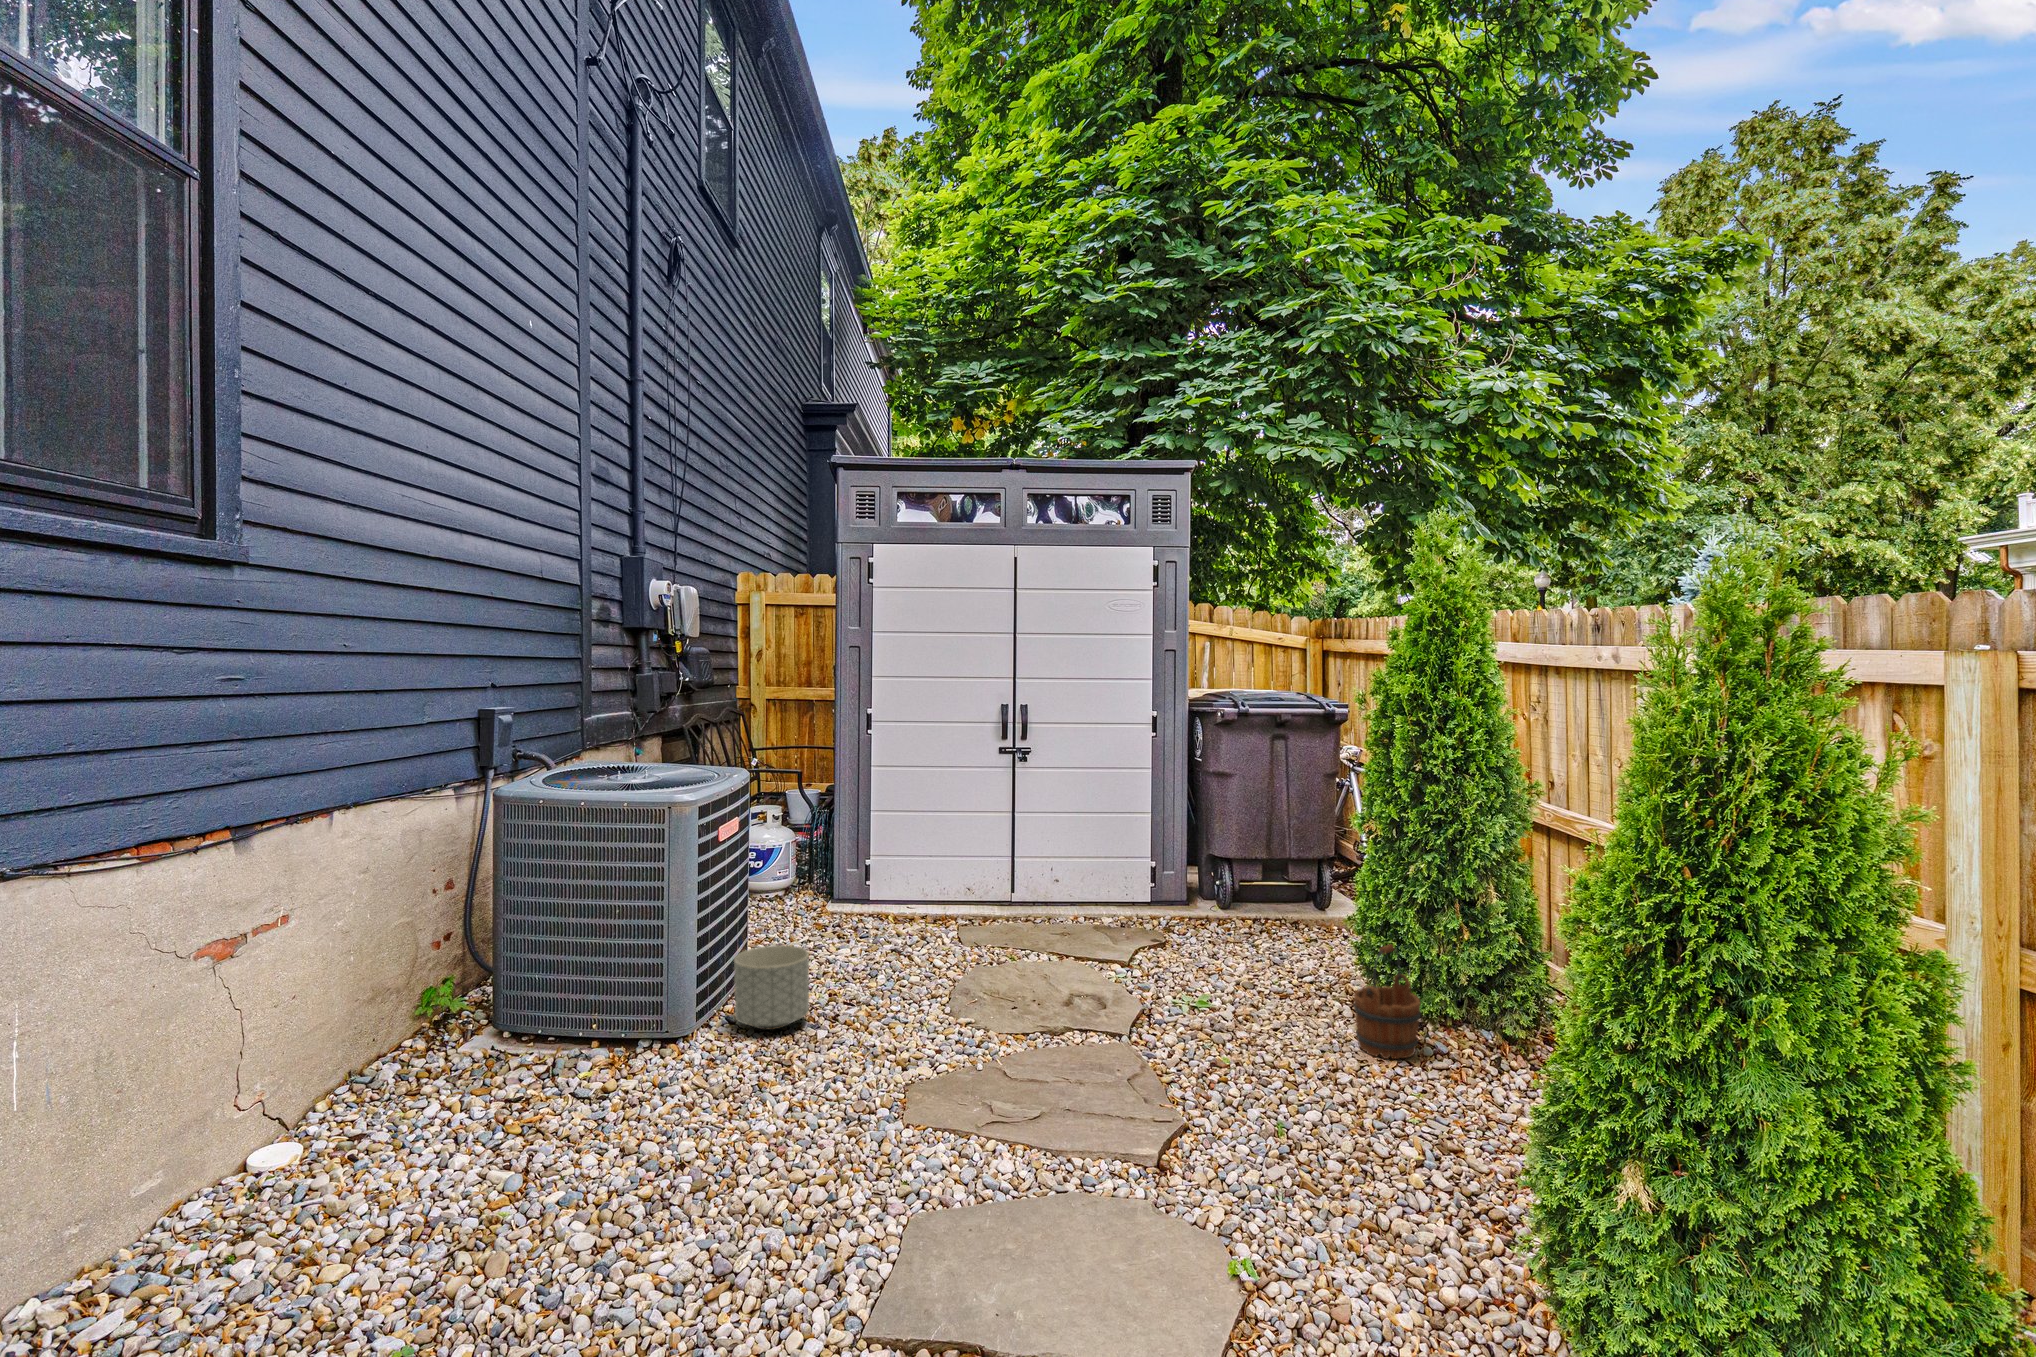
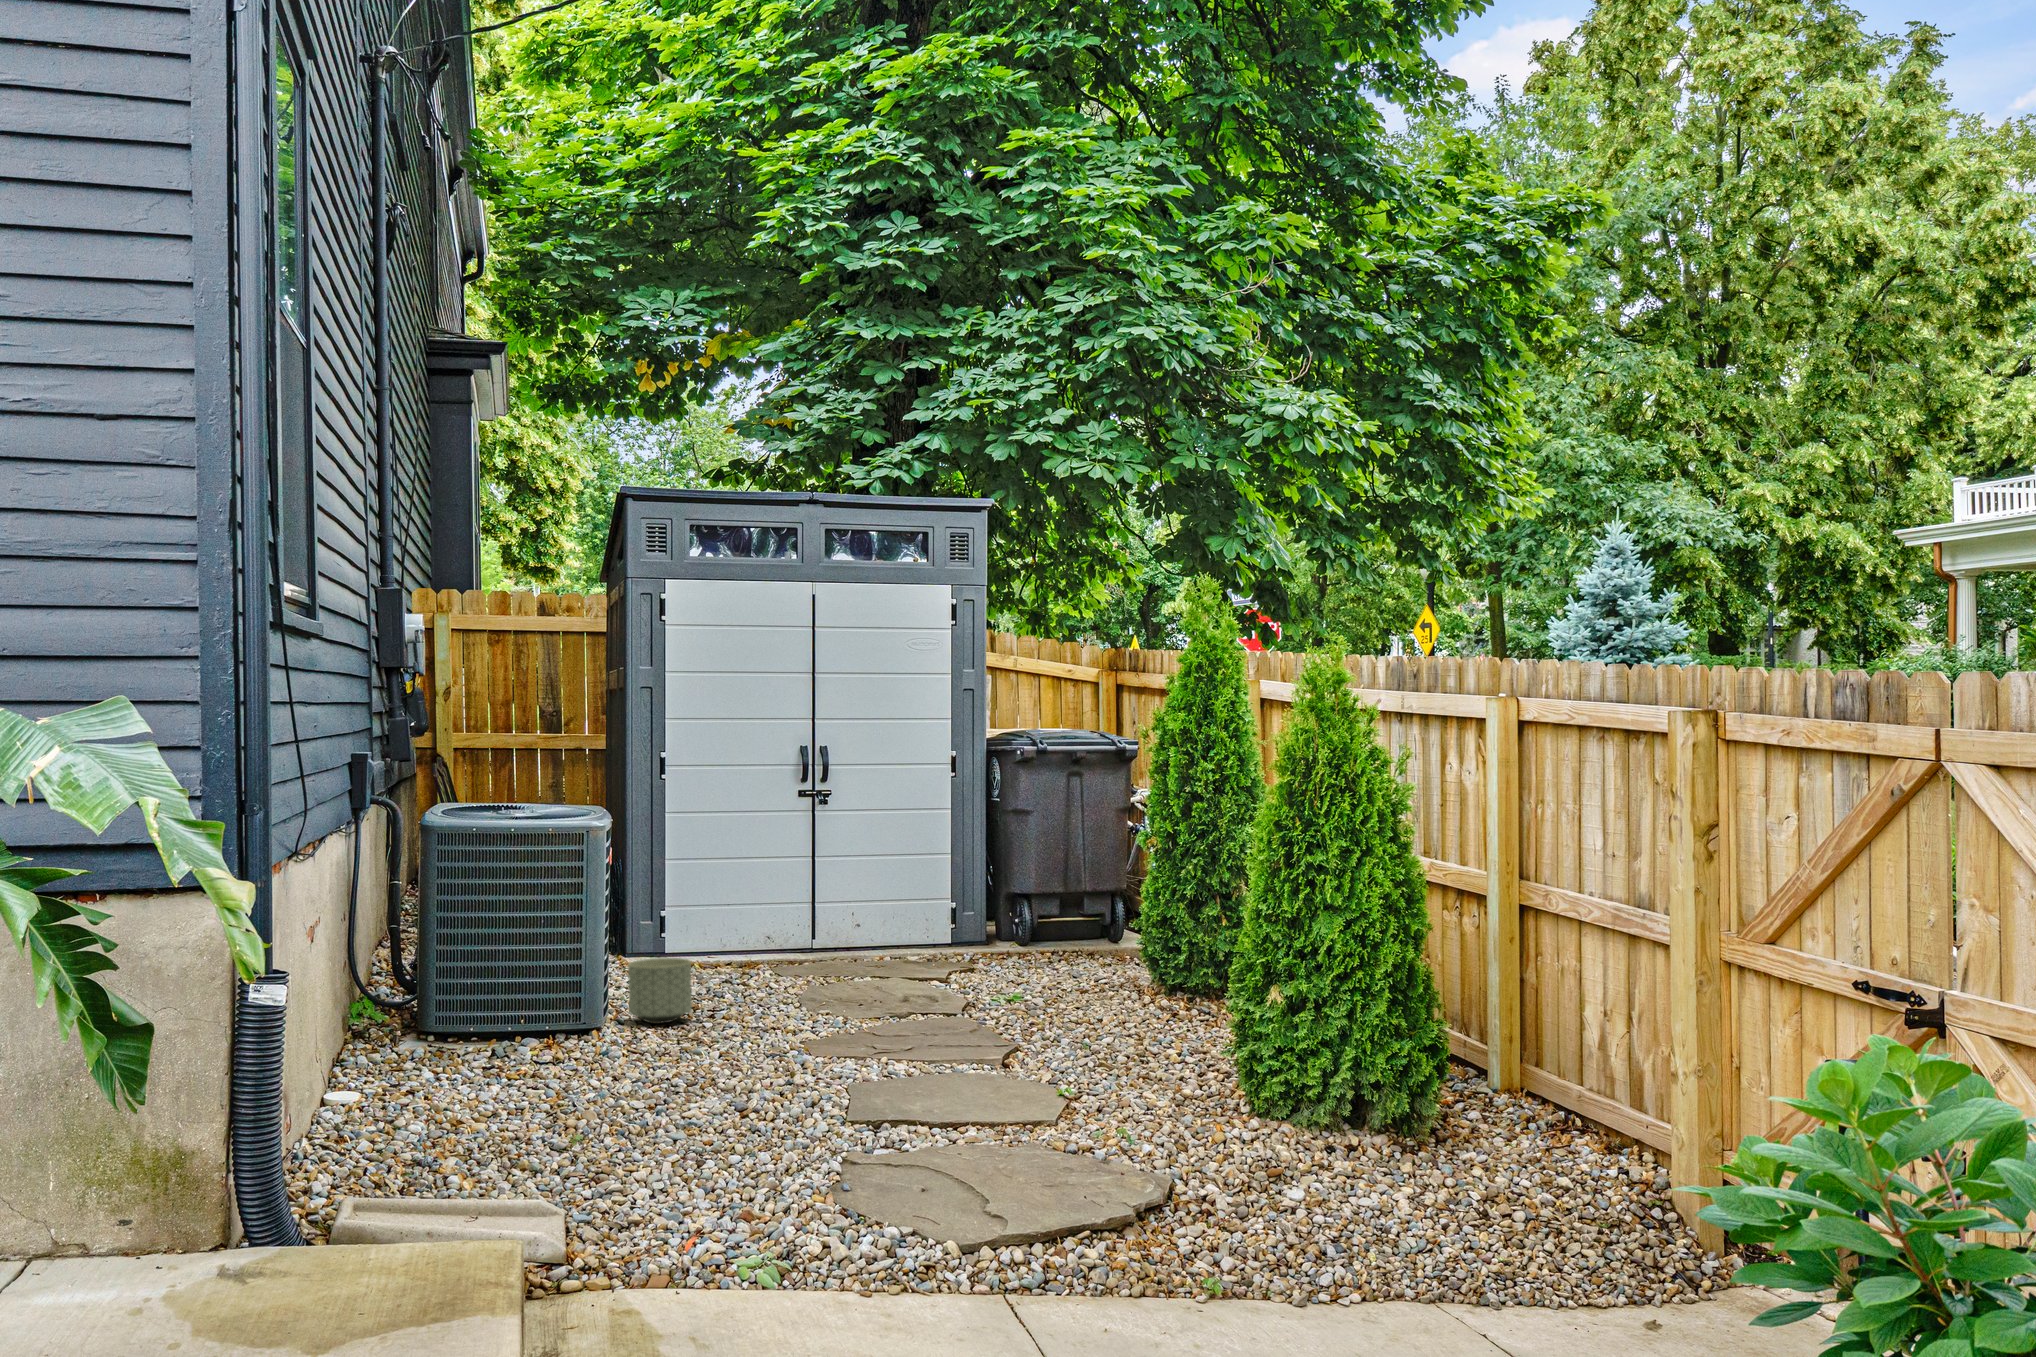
wooden bucket: present [1354,944,1421,1059] -> none [1138,927,1188,1013]

